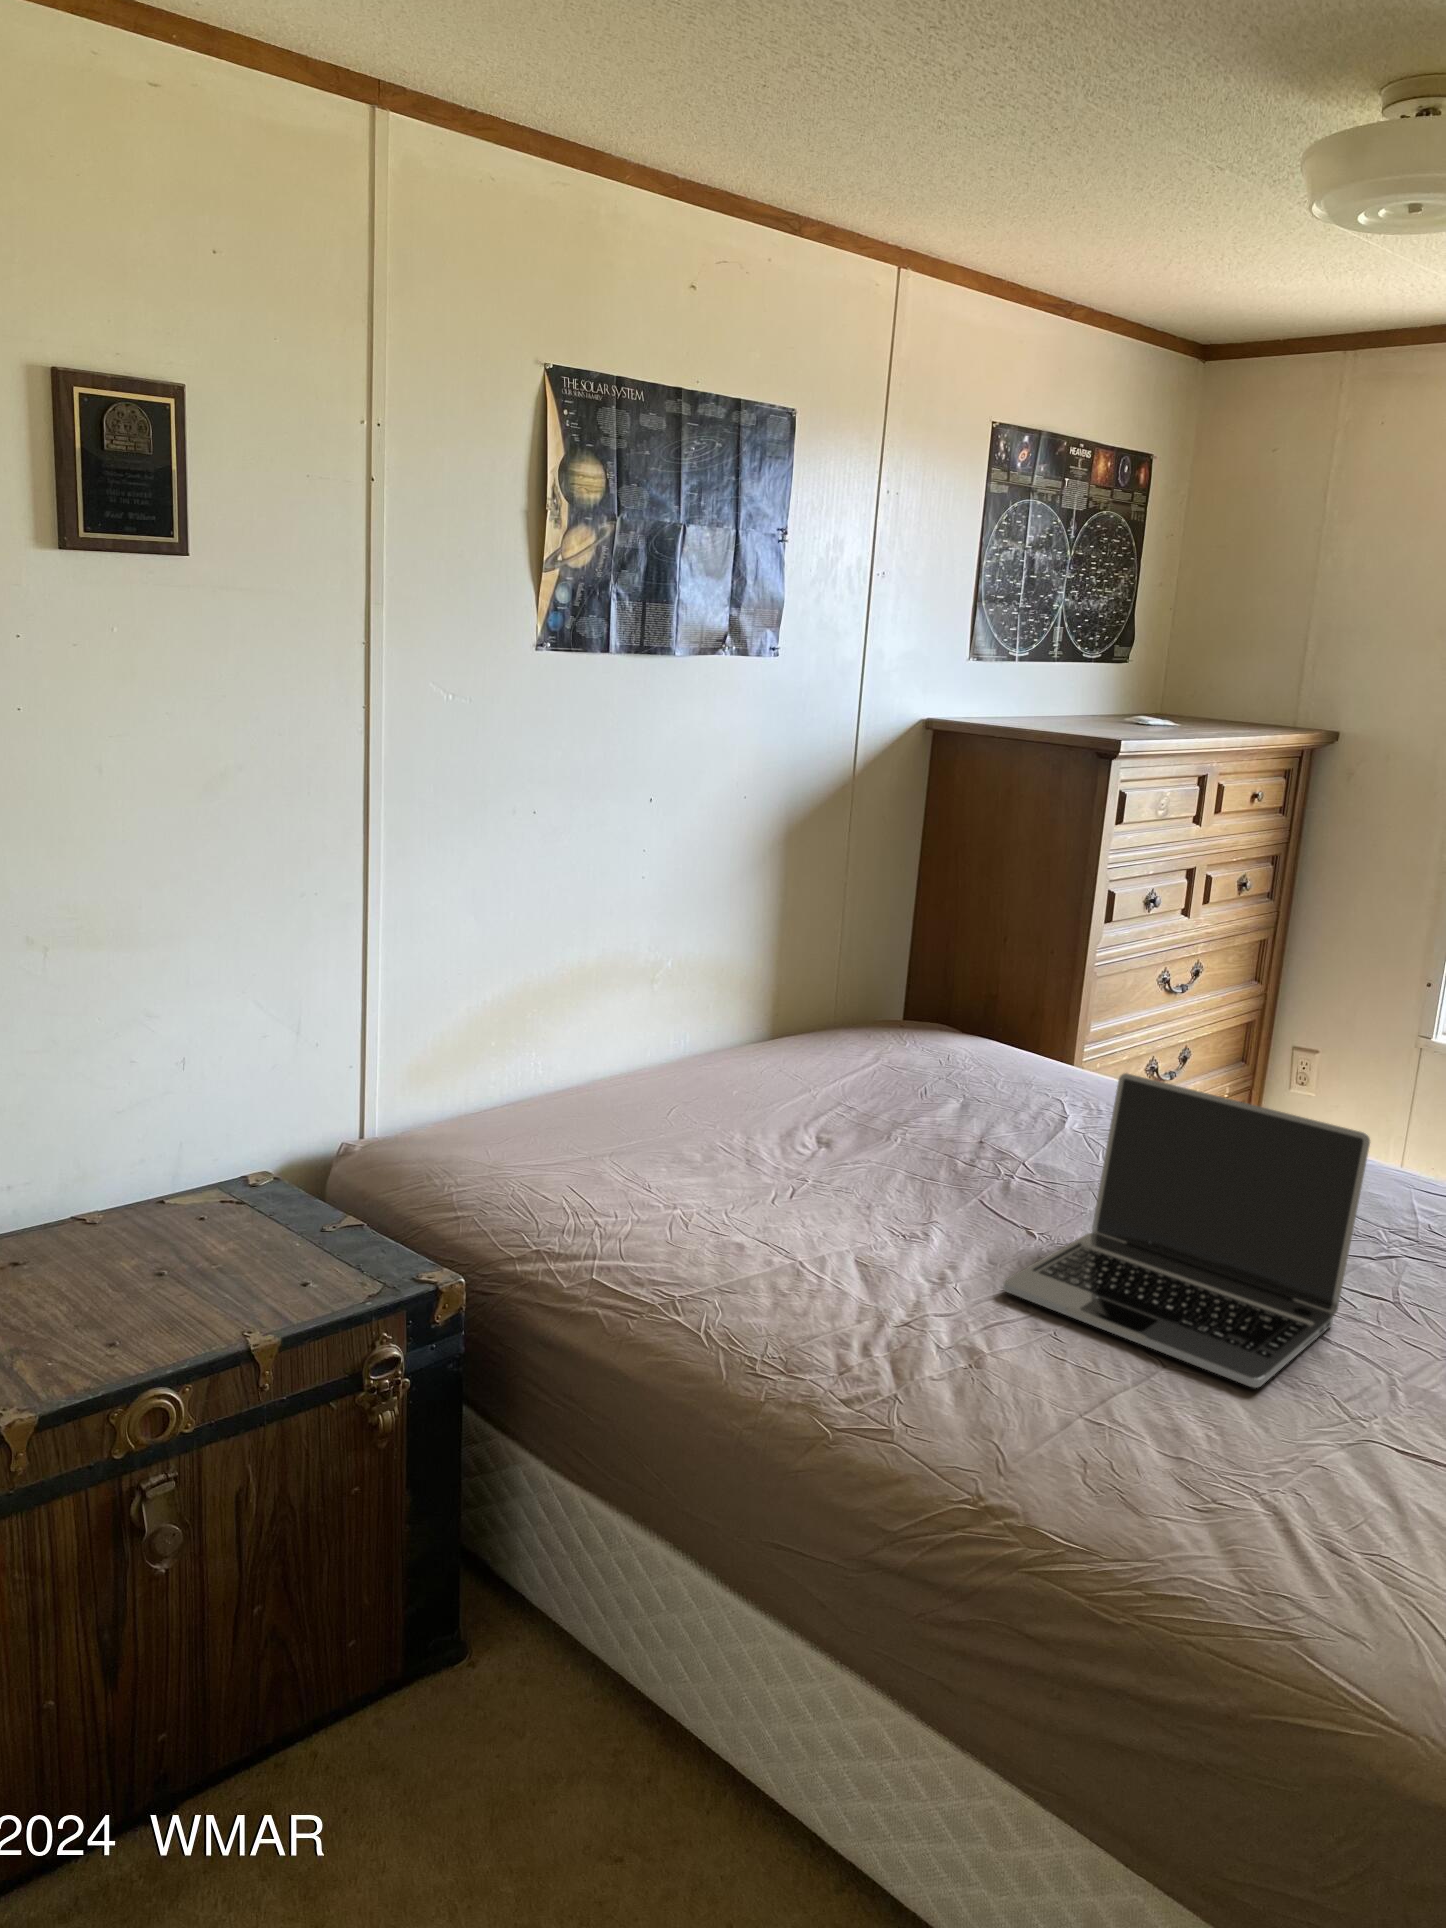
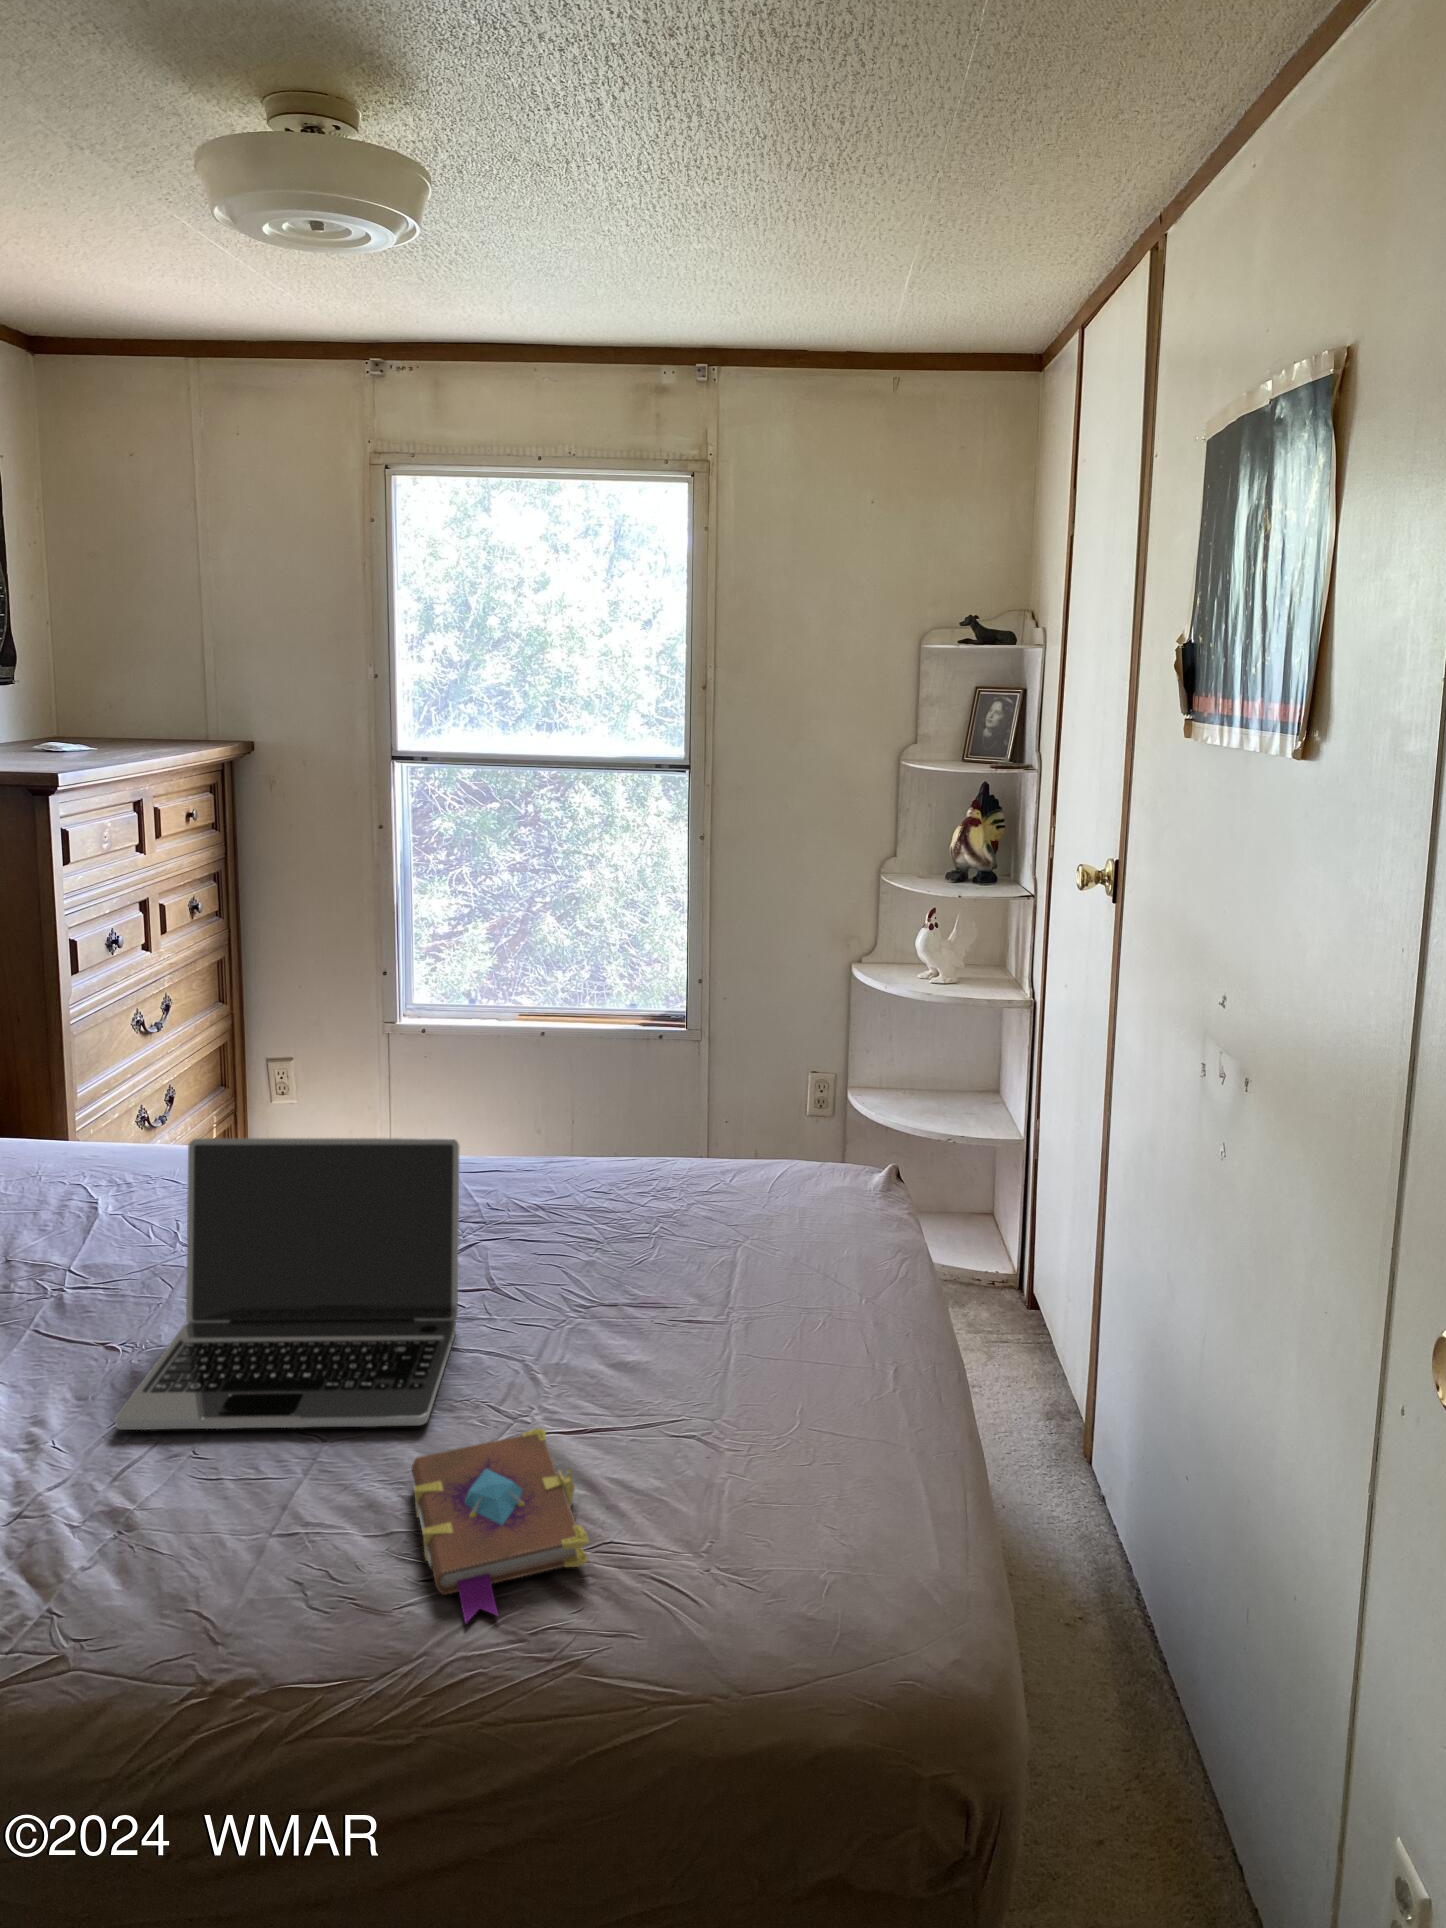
book: none [1193,1407,1377,1567] -> present [412,1429,589,1623]

